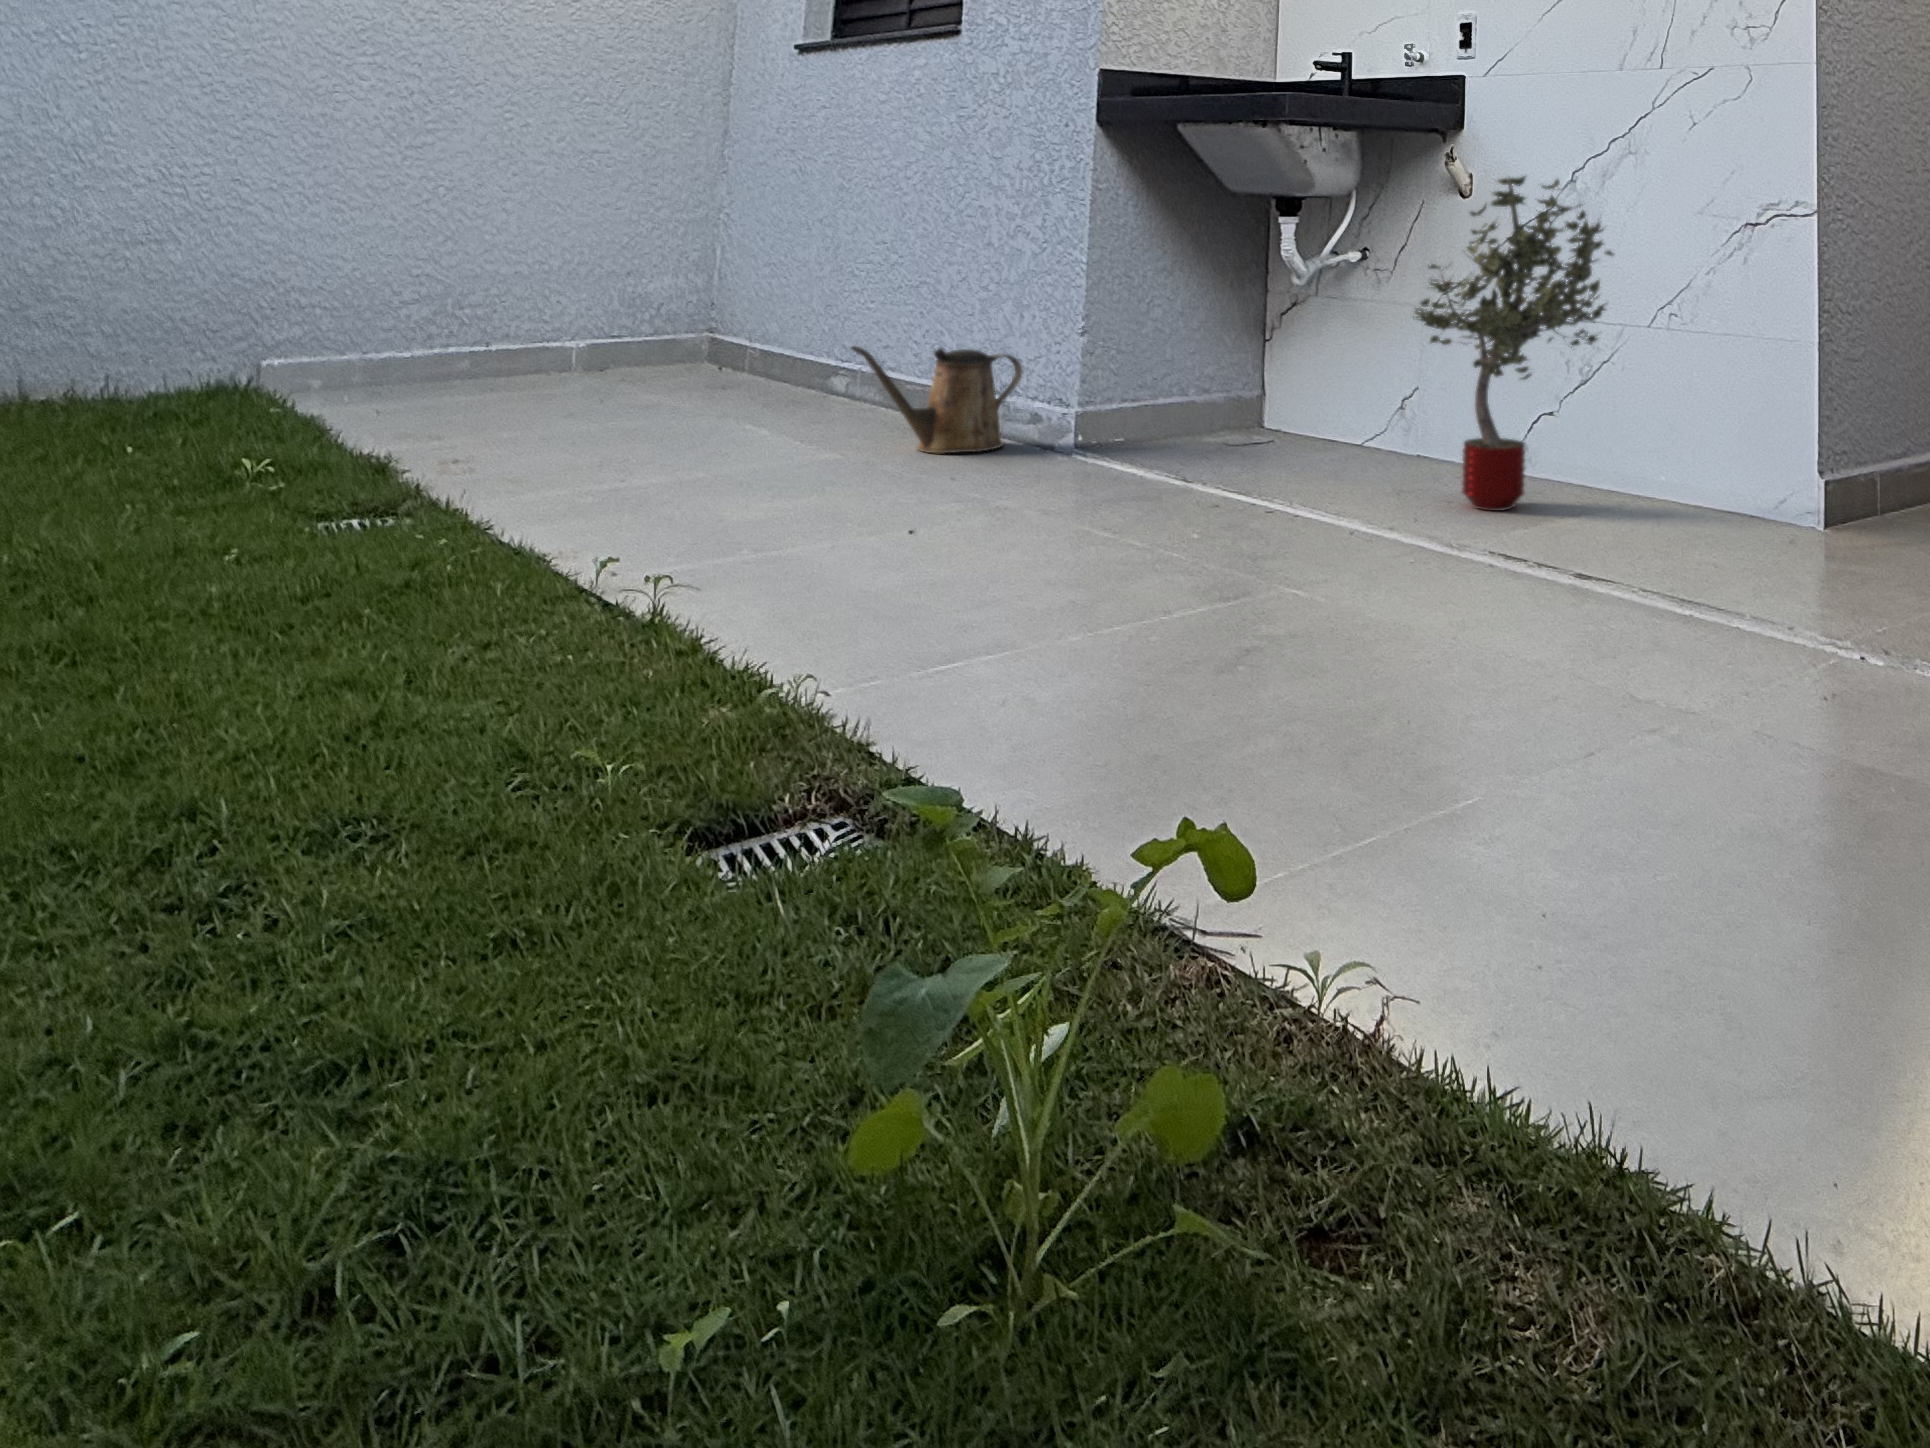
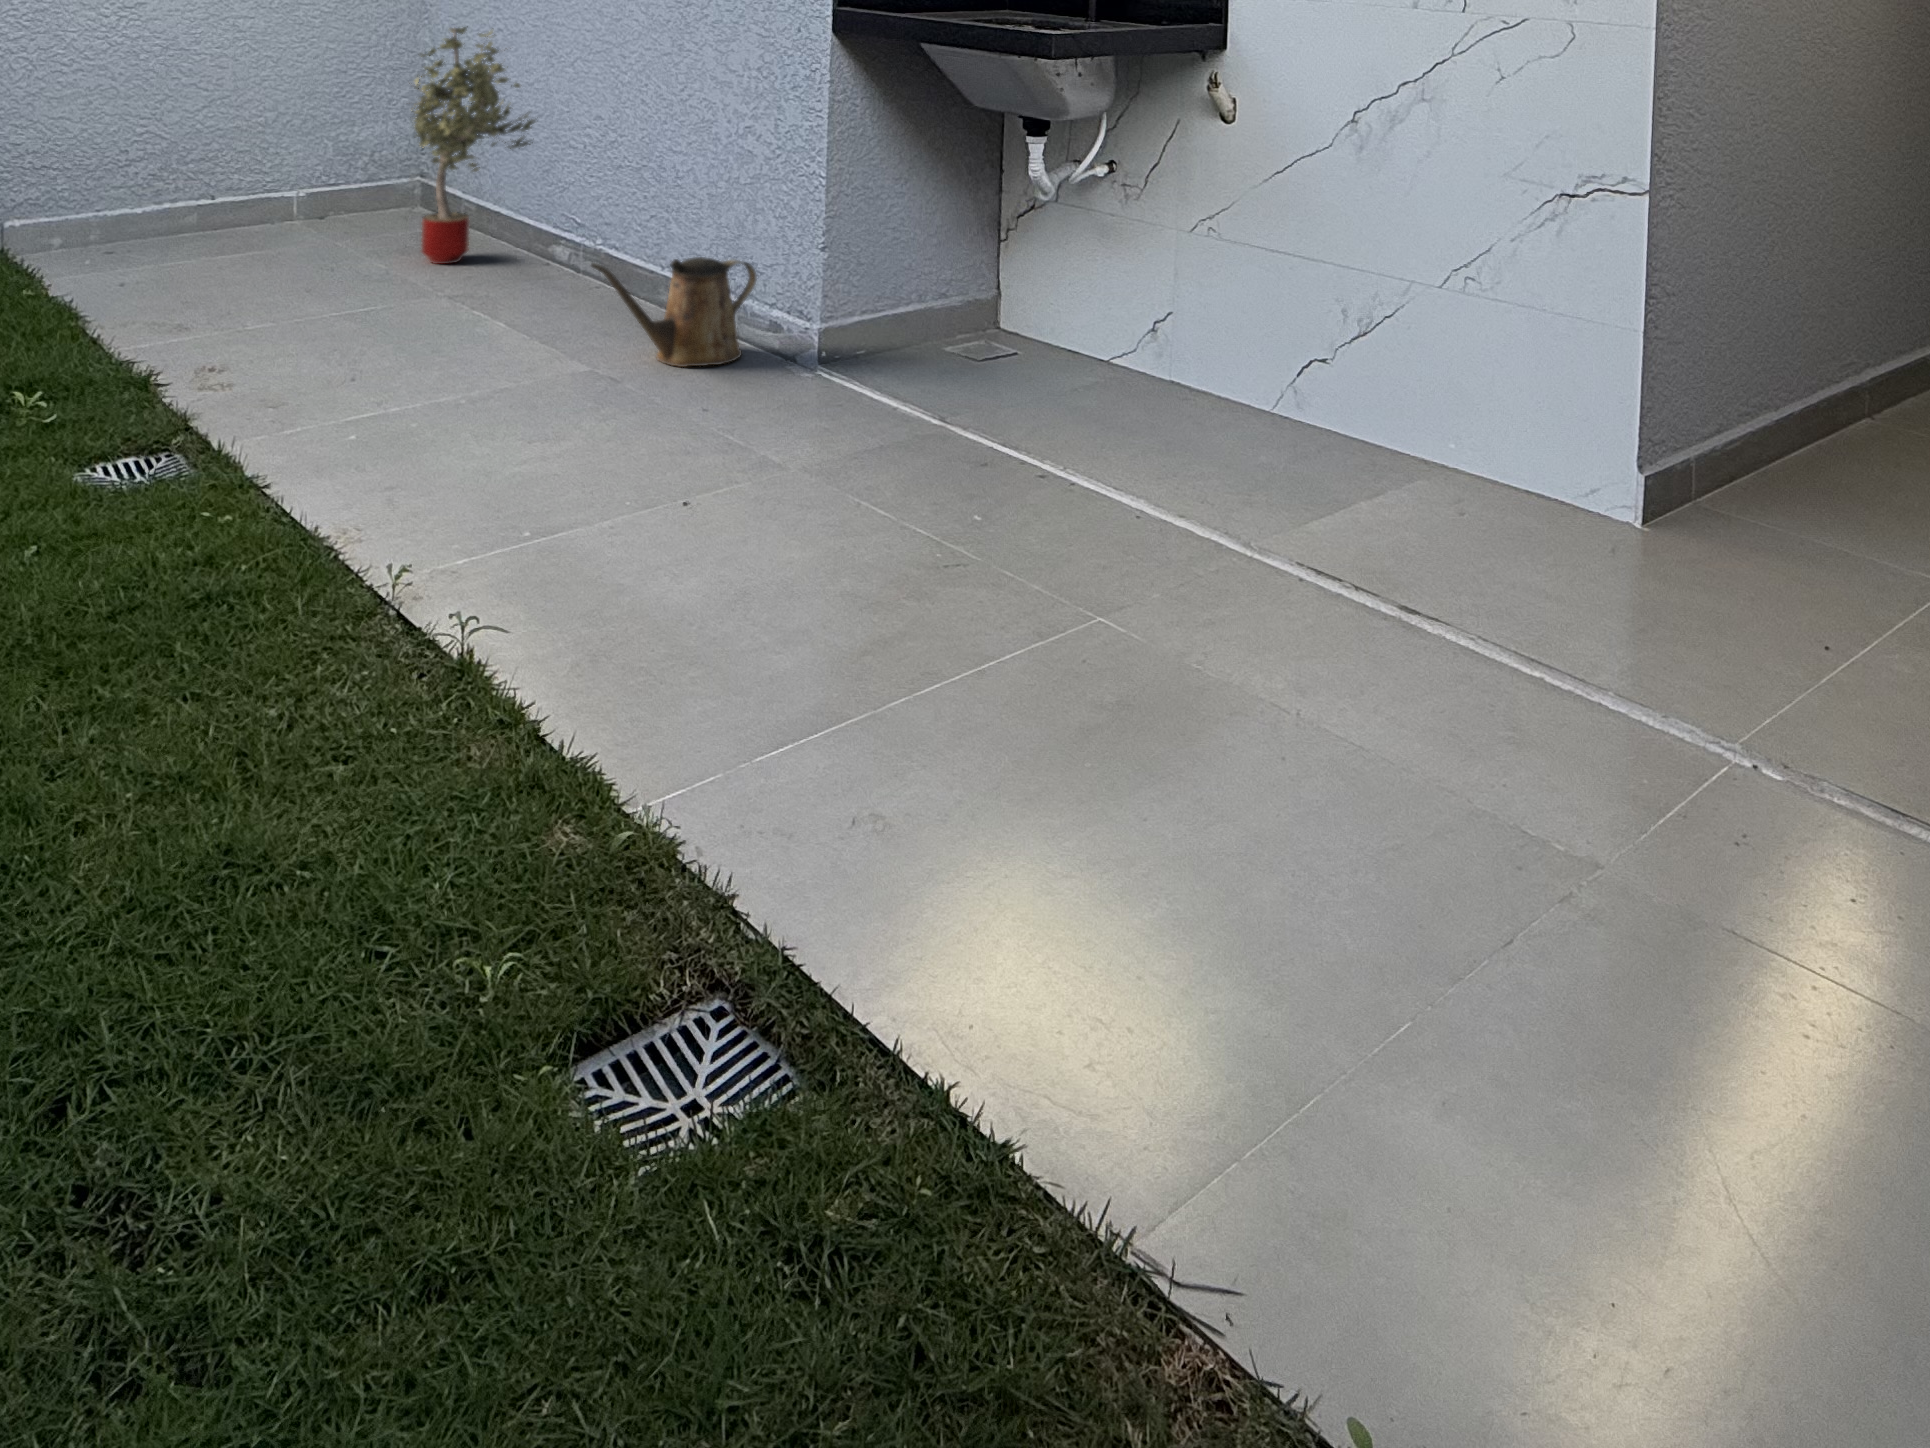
potted tree: present [1413,176,1613,511] -> present [412,27,535,264]

